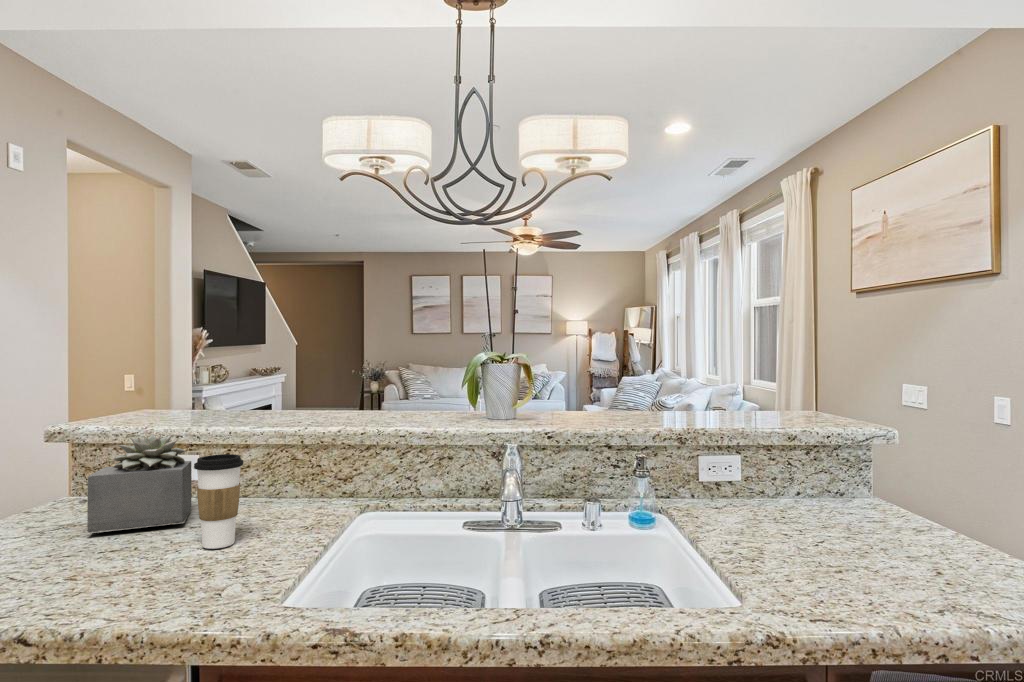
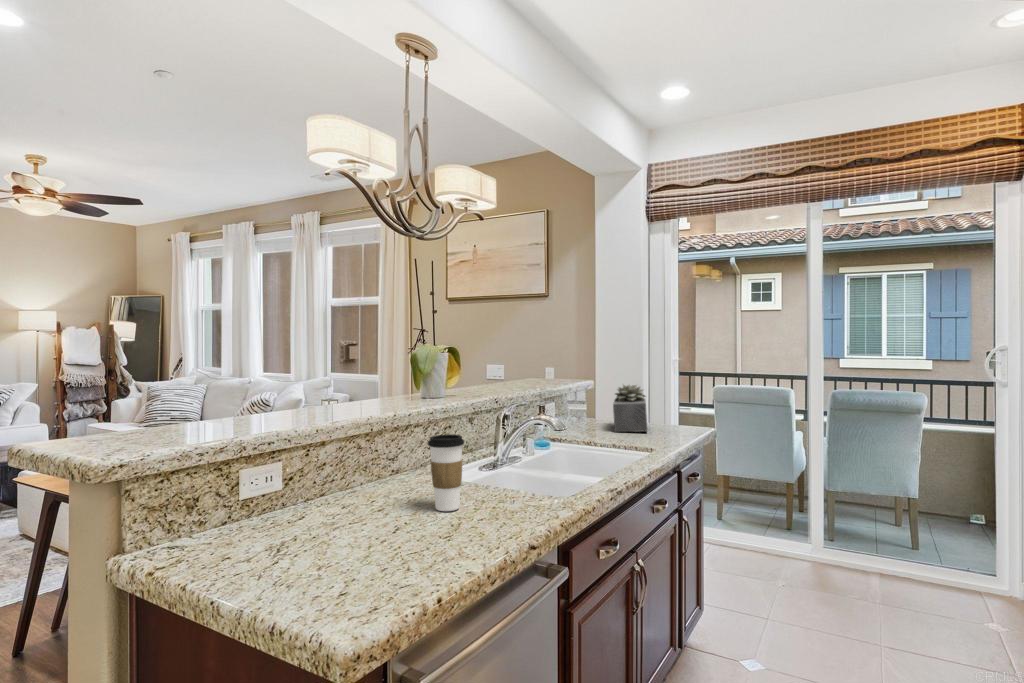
succulent plant: present [87,434,192,533] -> present [613,385,648,432]

